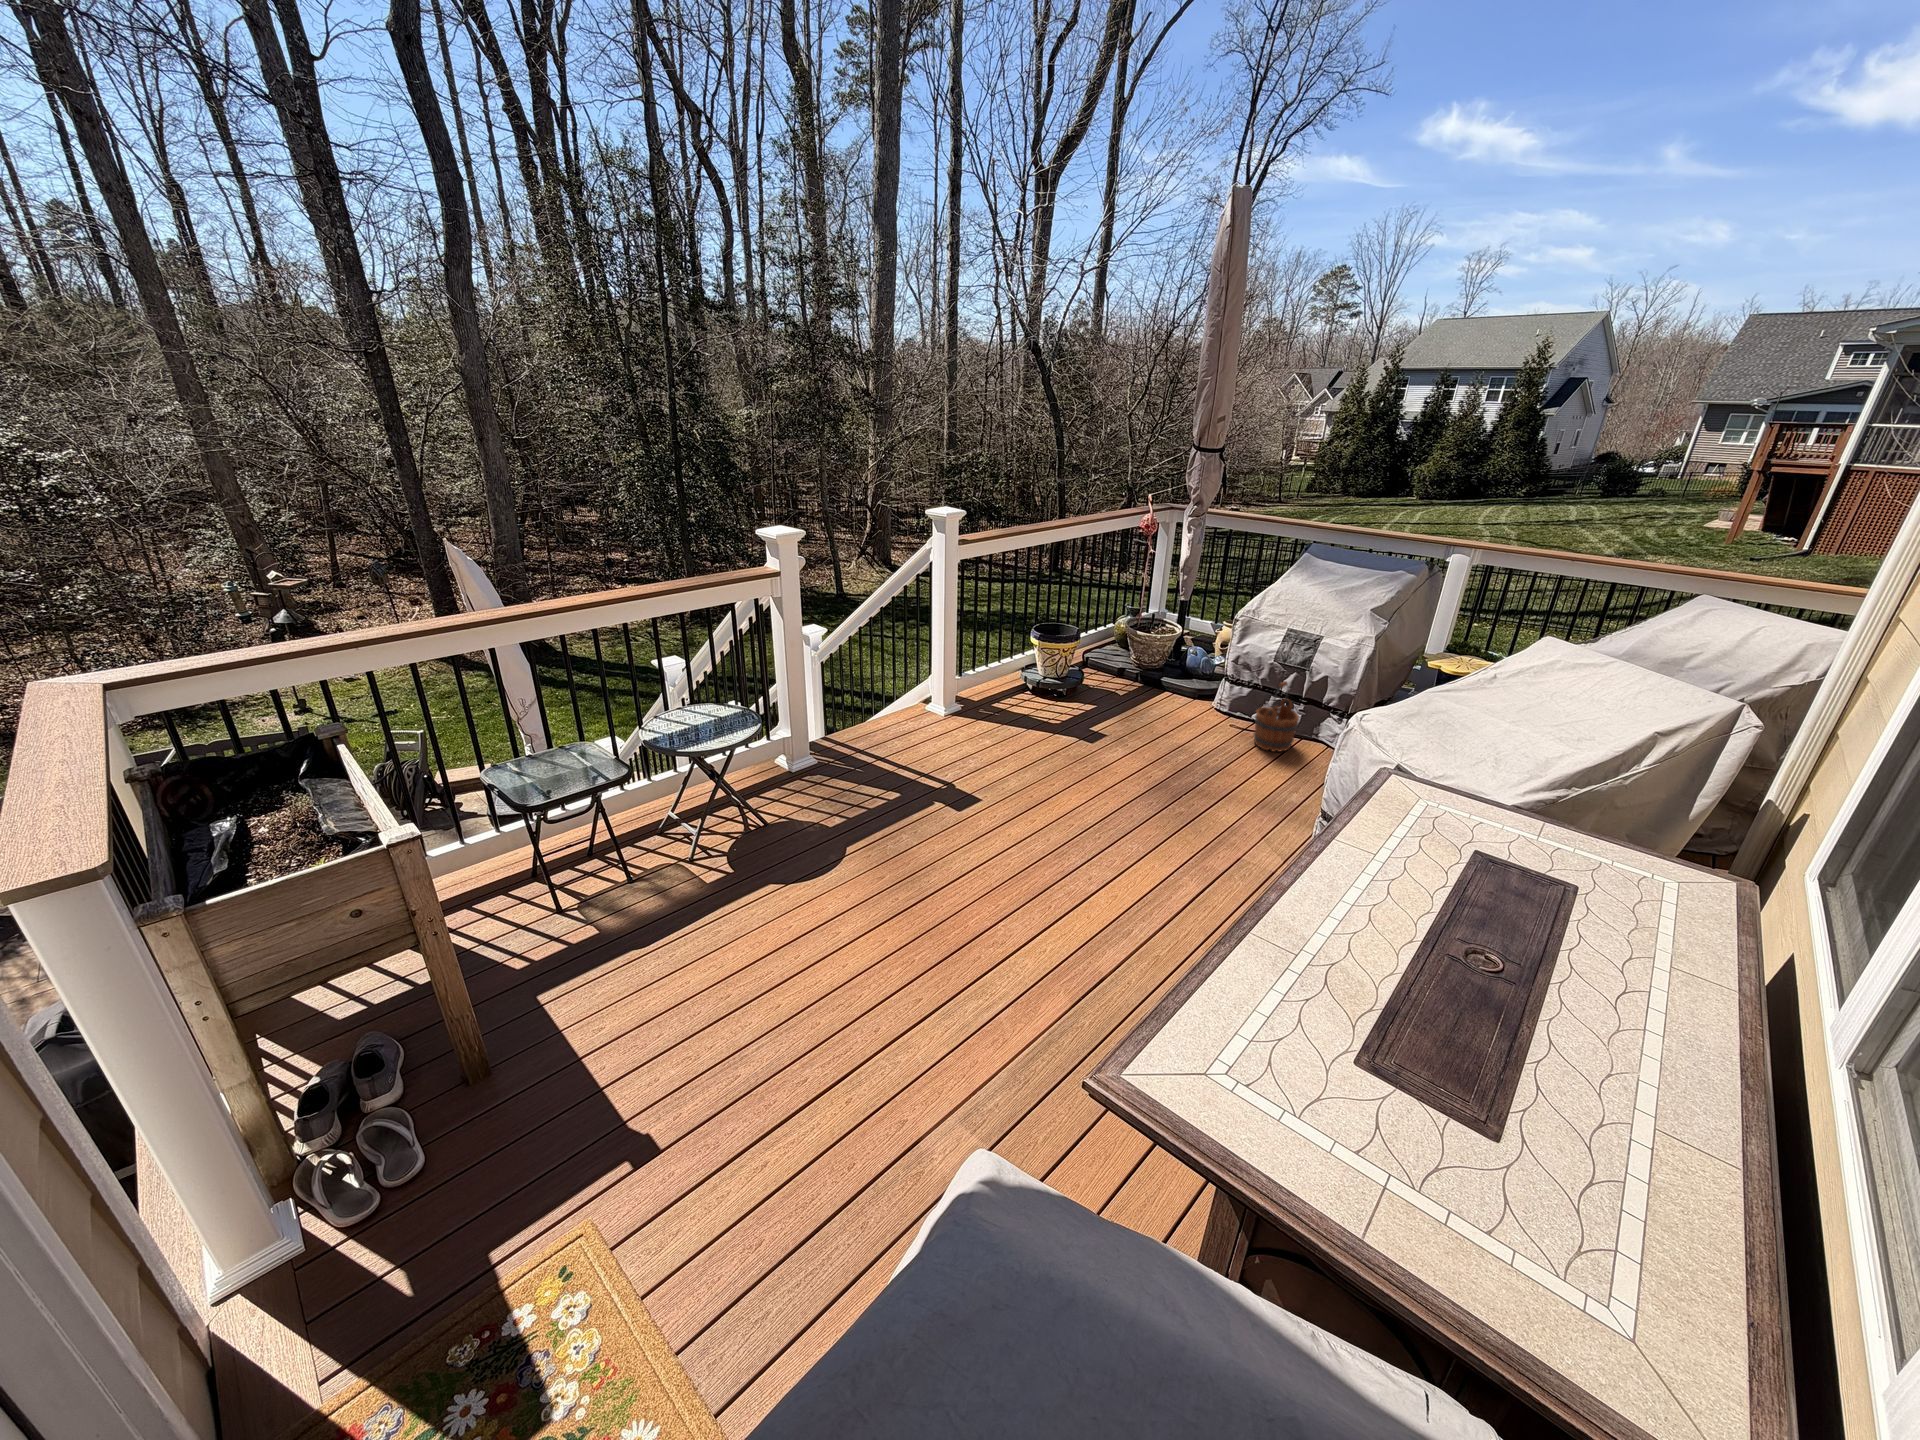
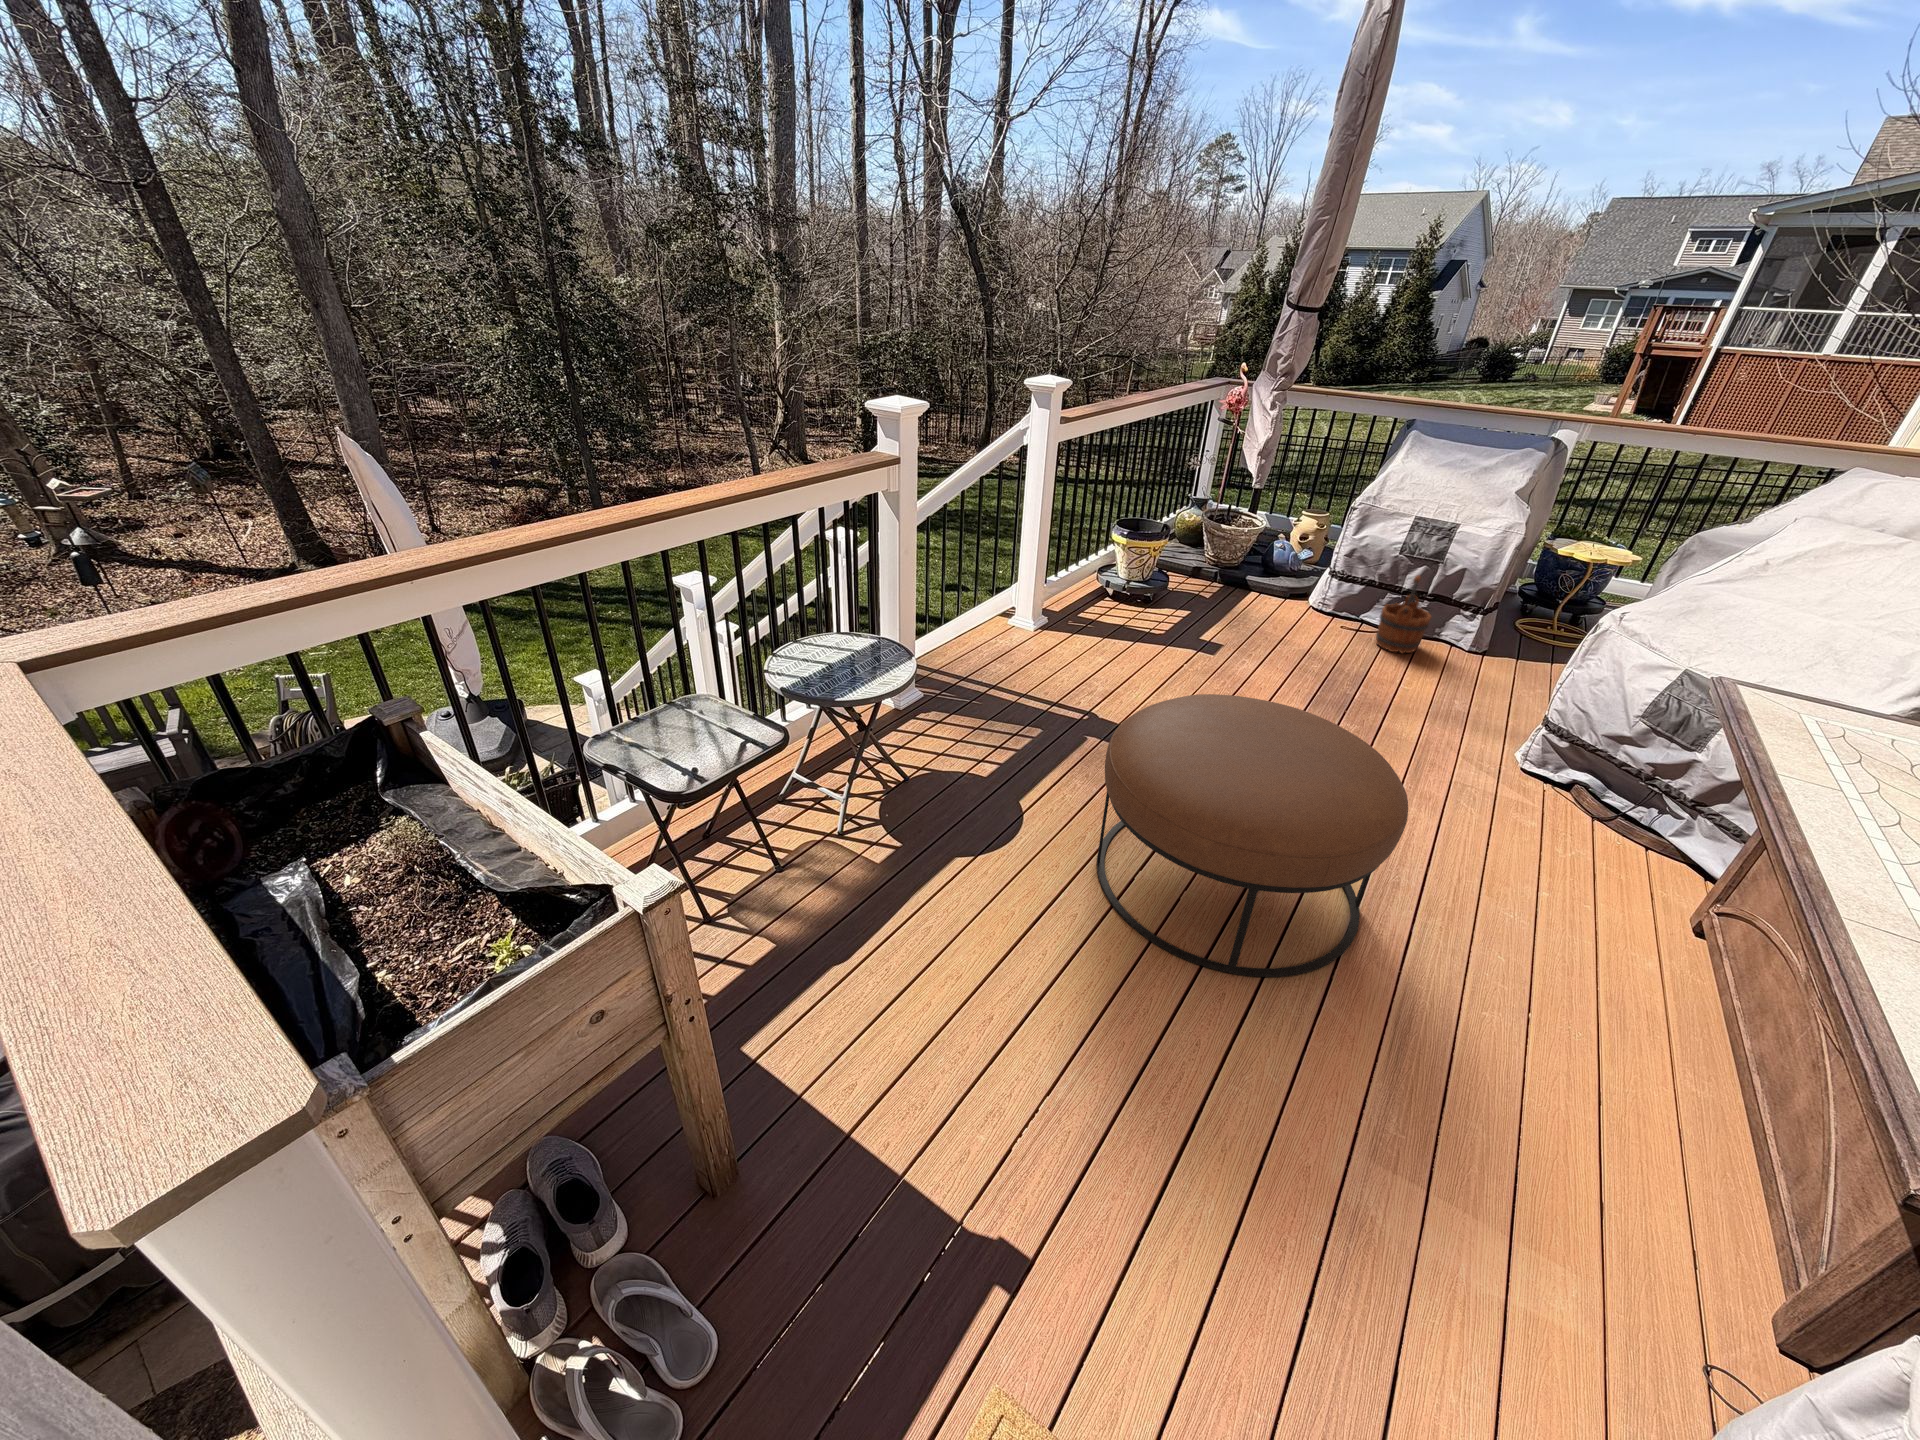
ottoman: none [857,765,1091,994] -> present [1097,694,1408,977]

